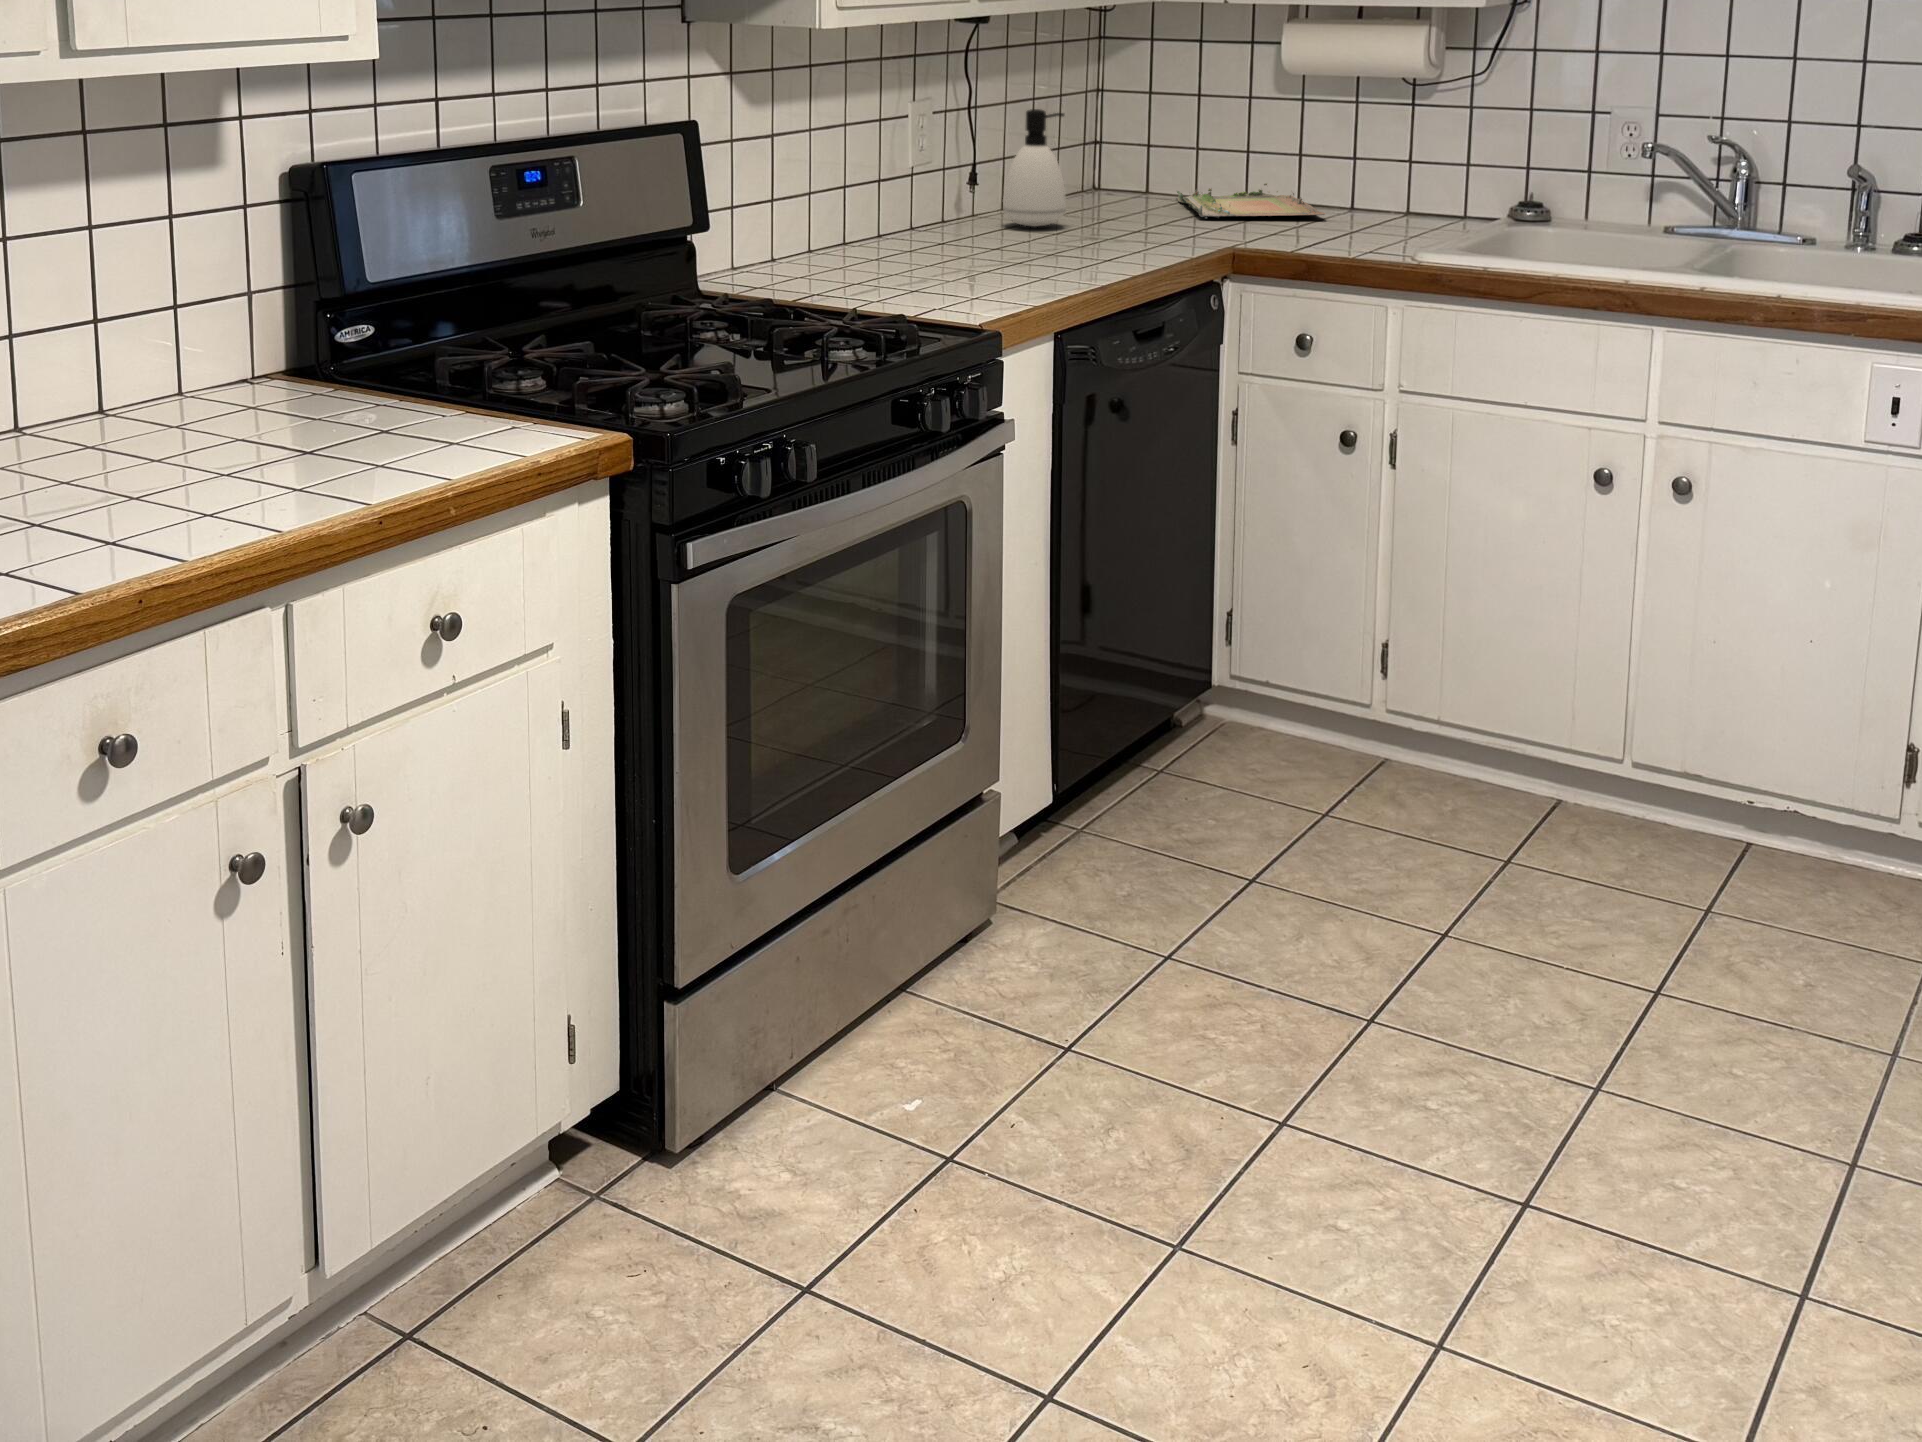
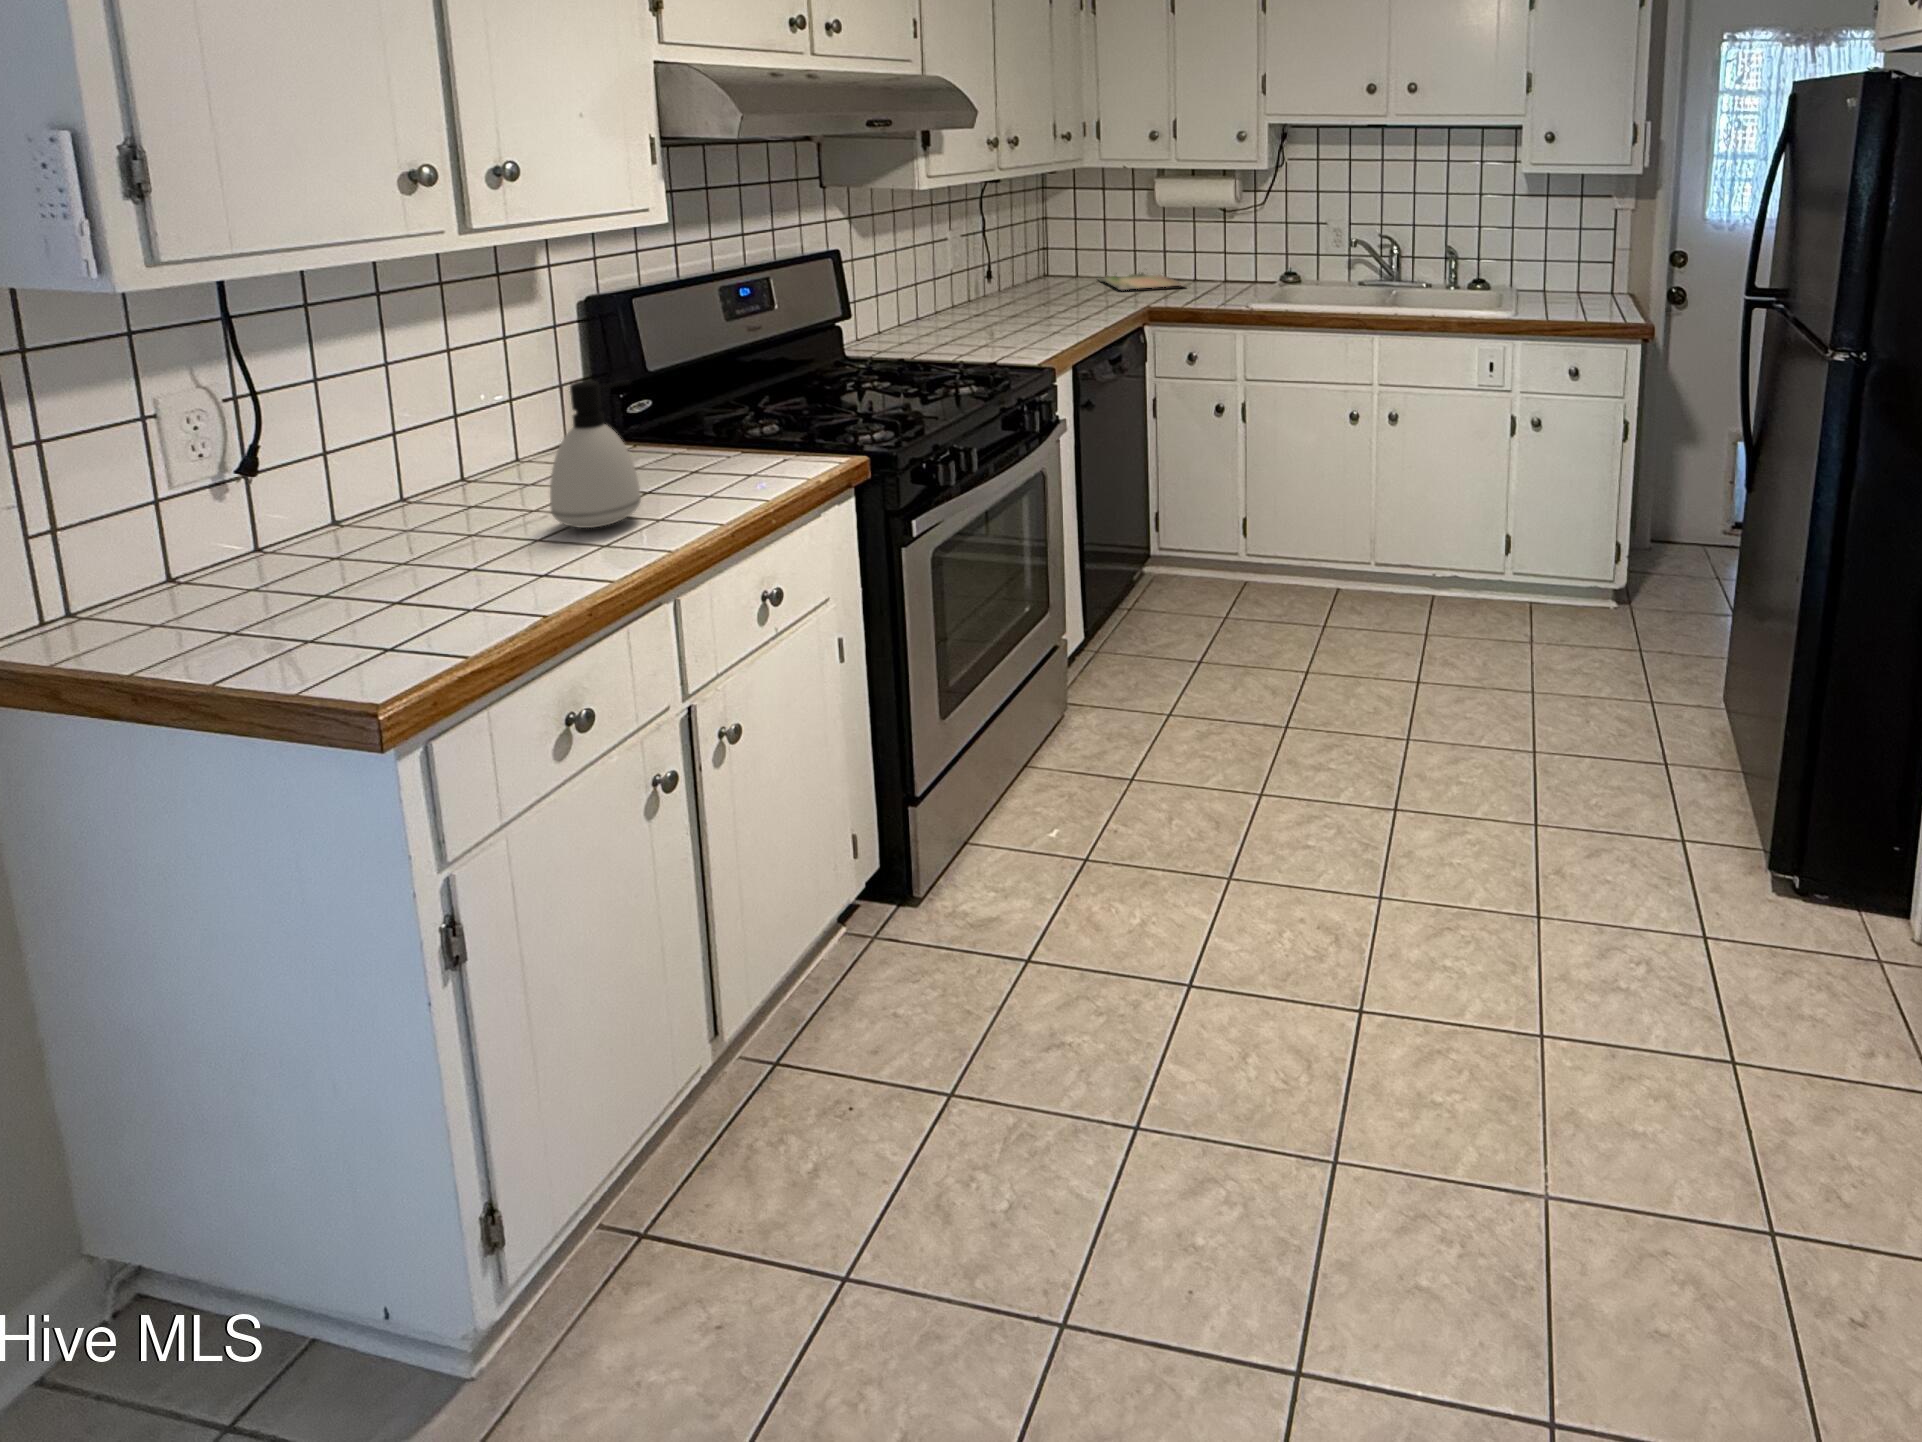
soap dispenser: present [1003,109,1066,227] -> present [550,380,641,528]

